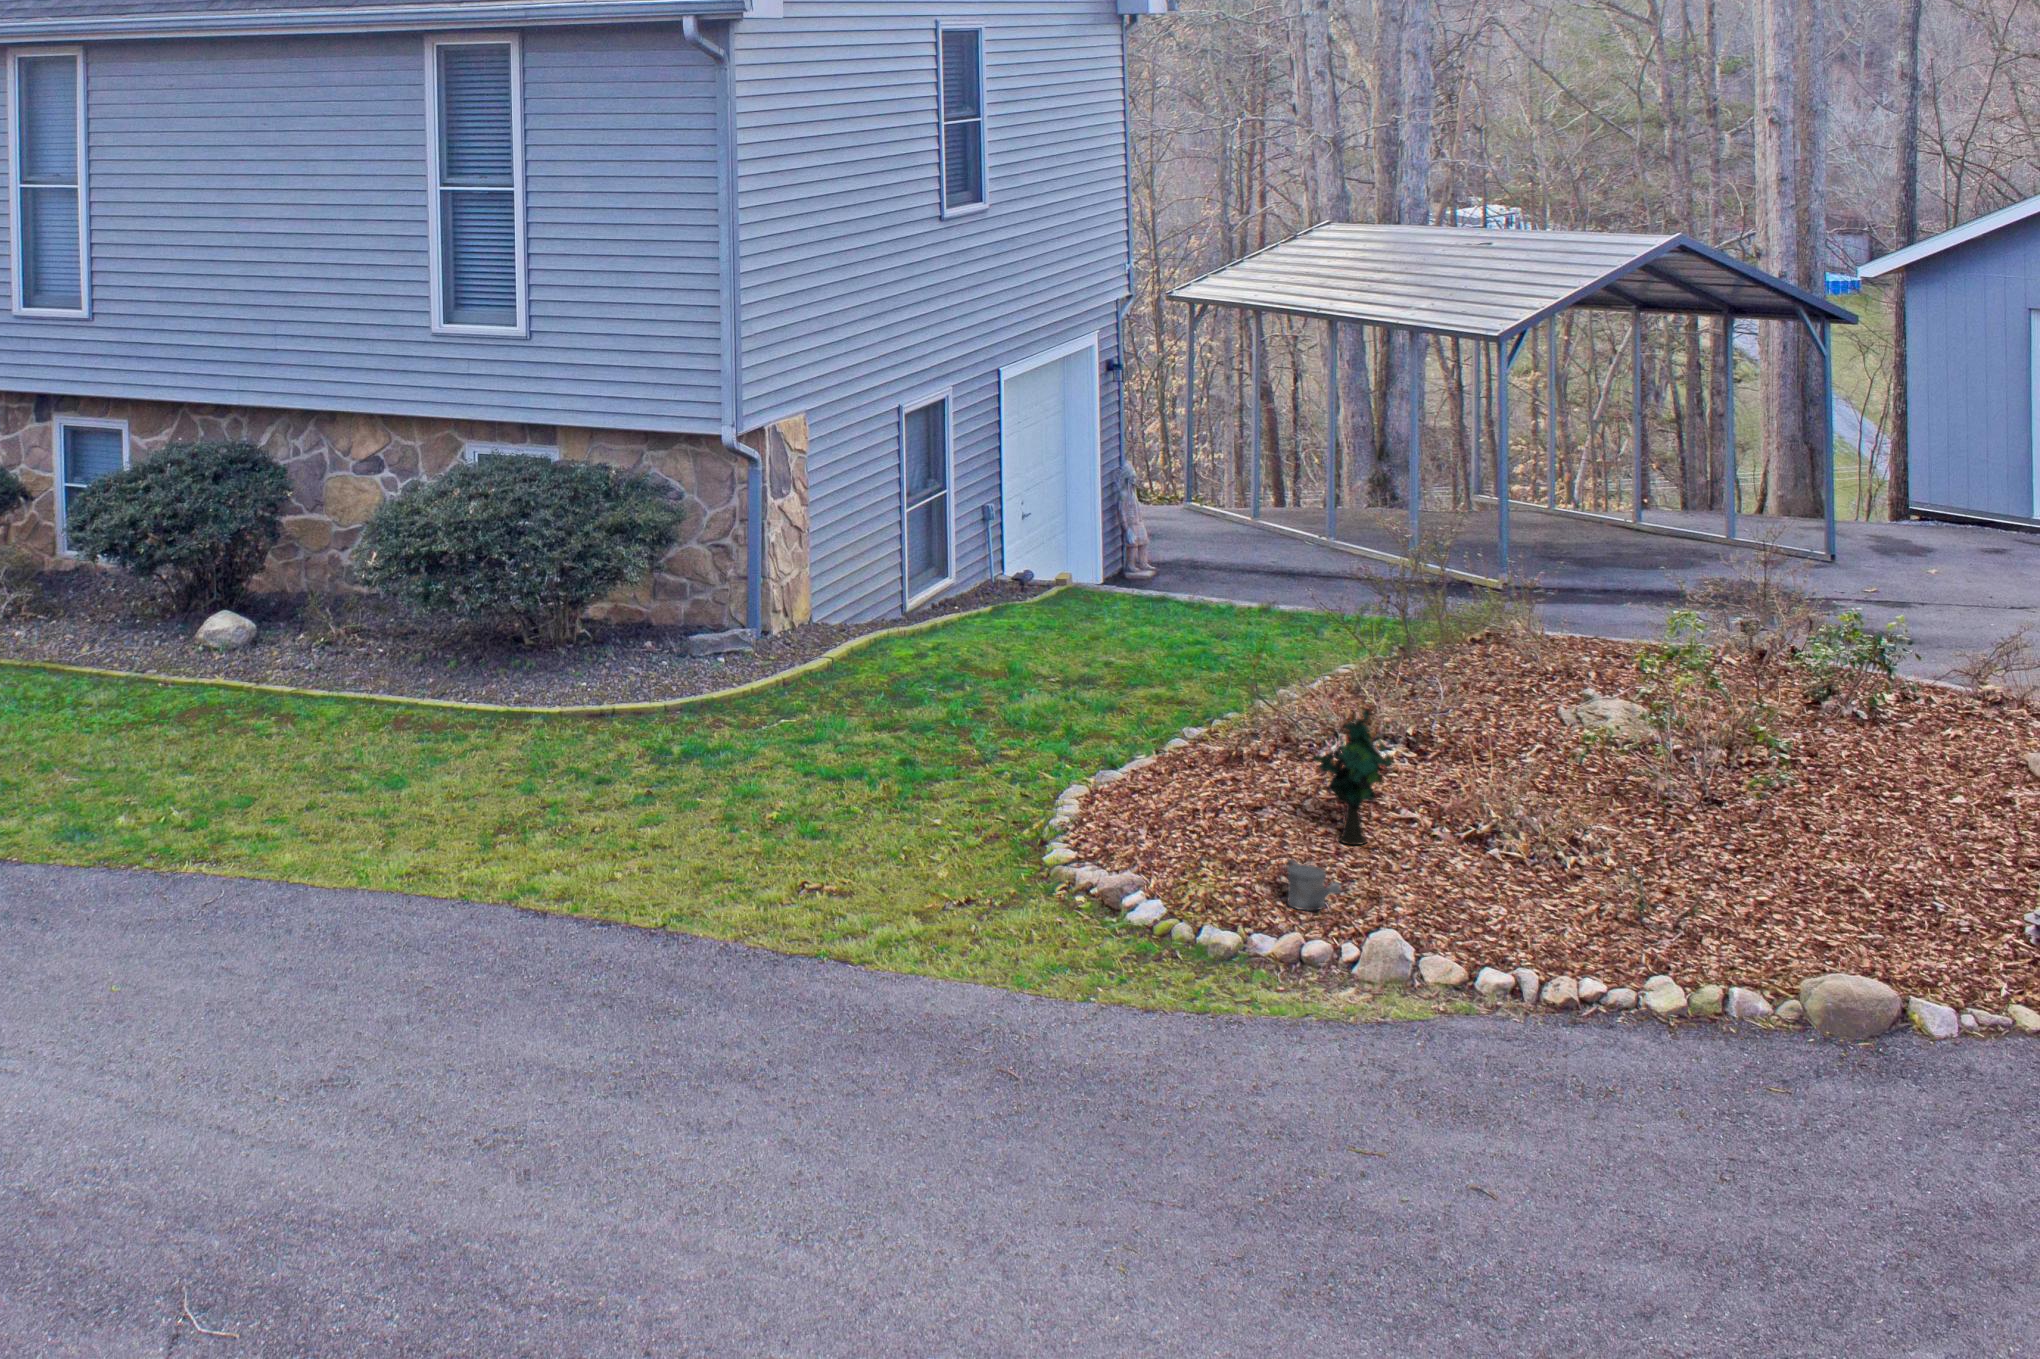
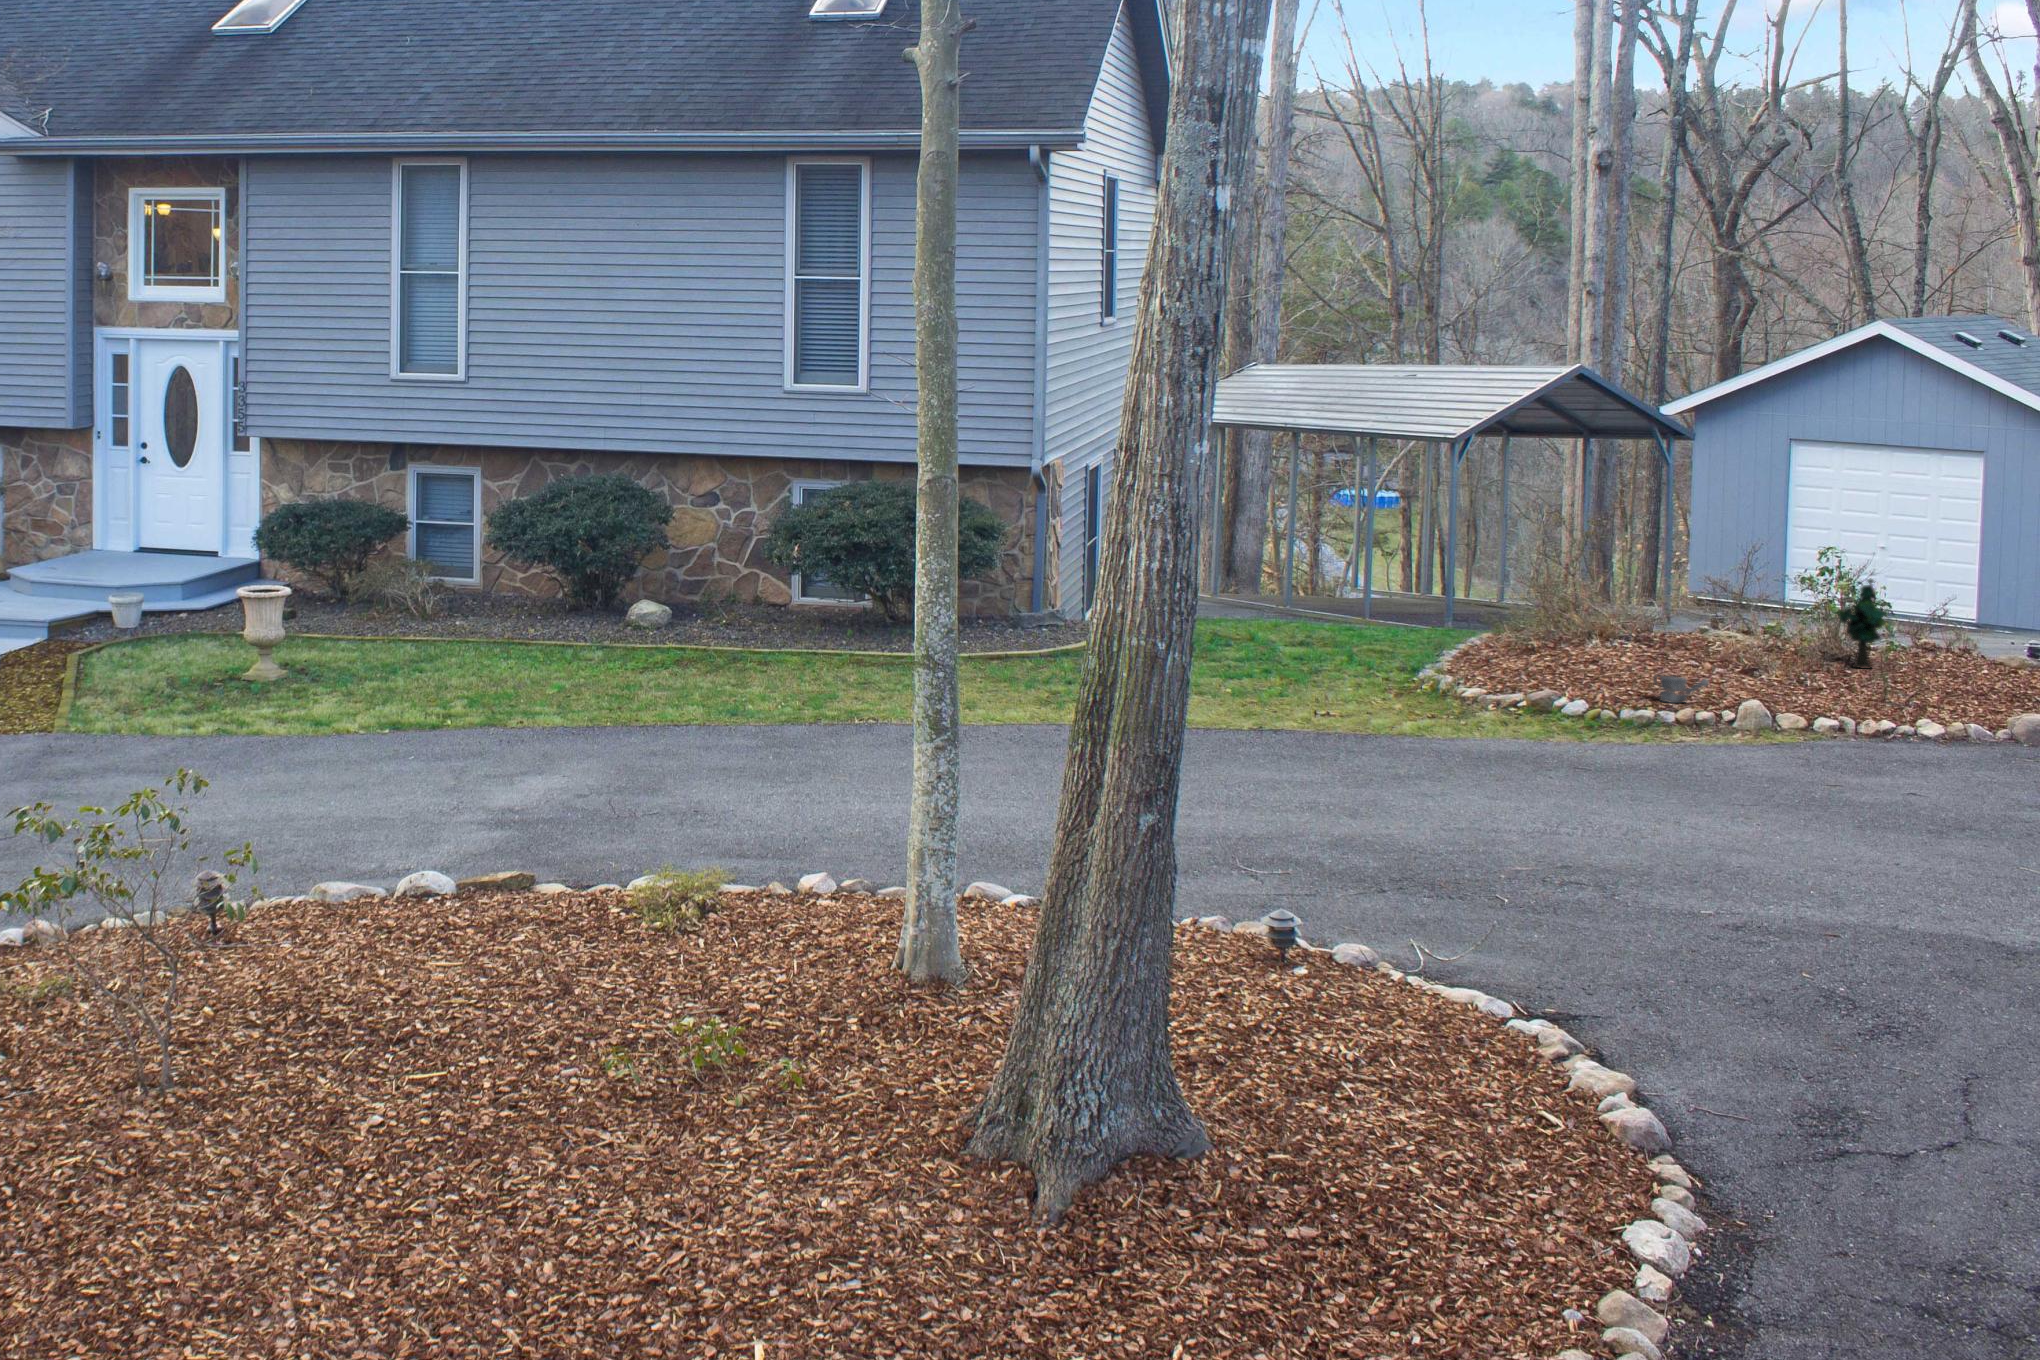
decorative plant: present [1313,709,1392,845] -> present [1837,578,1889,669]

